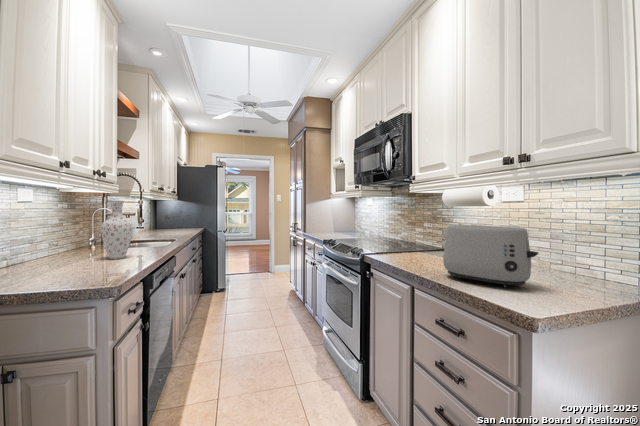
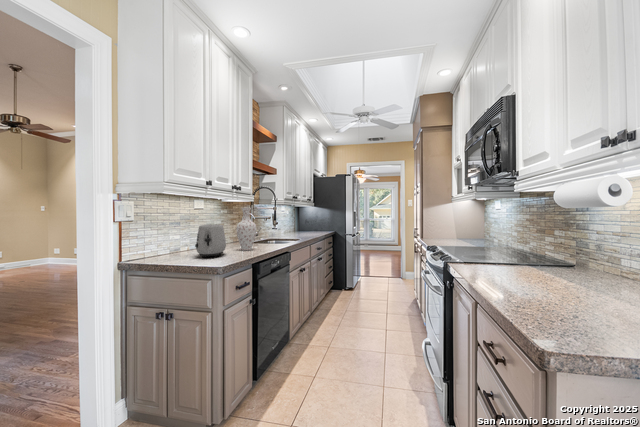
toaster: present [443,225,538,287] -> present [195,224,226,257]

